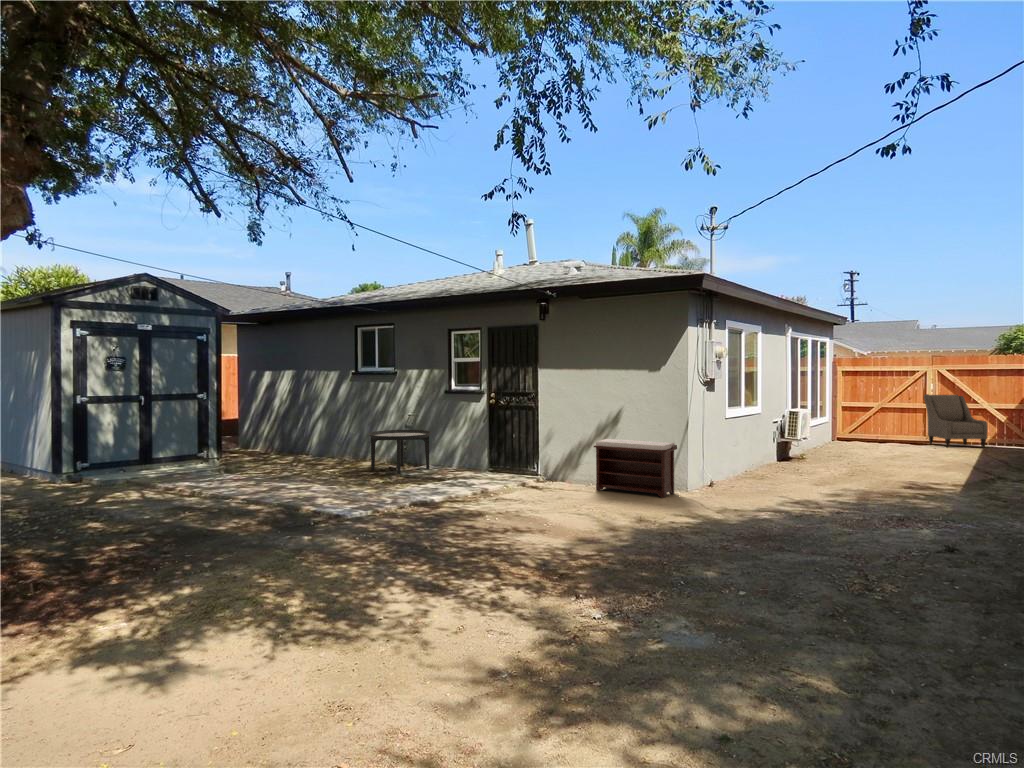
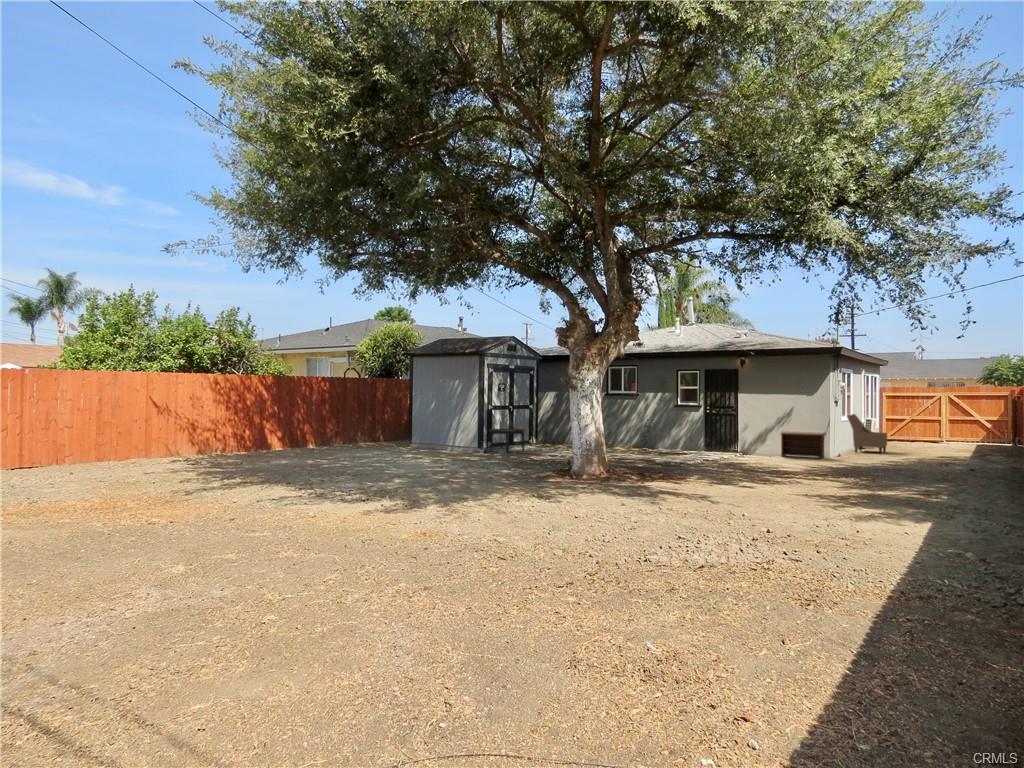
chair: present [924,394,988,448] -> present [847,414,887,454]
round table: present [368,430,432,474] -> present [489,429,525,453]

